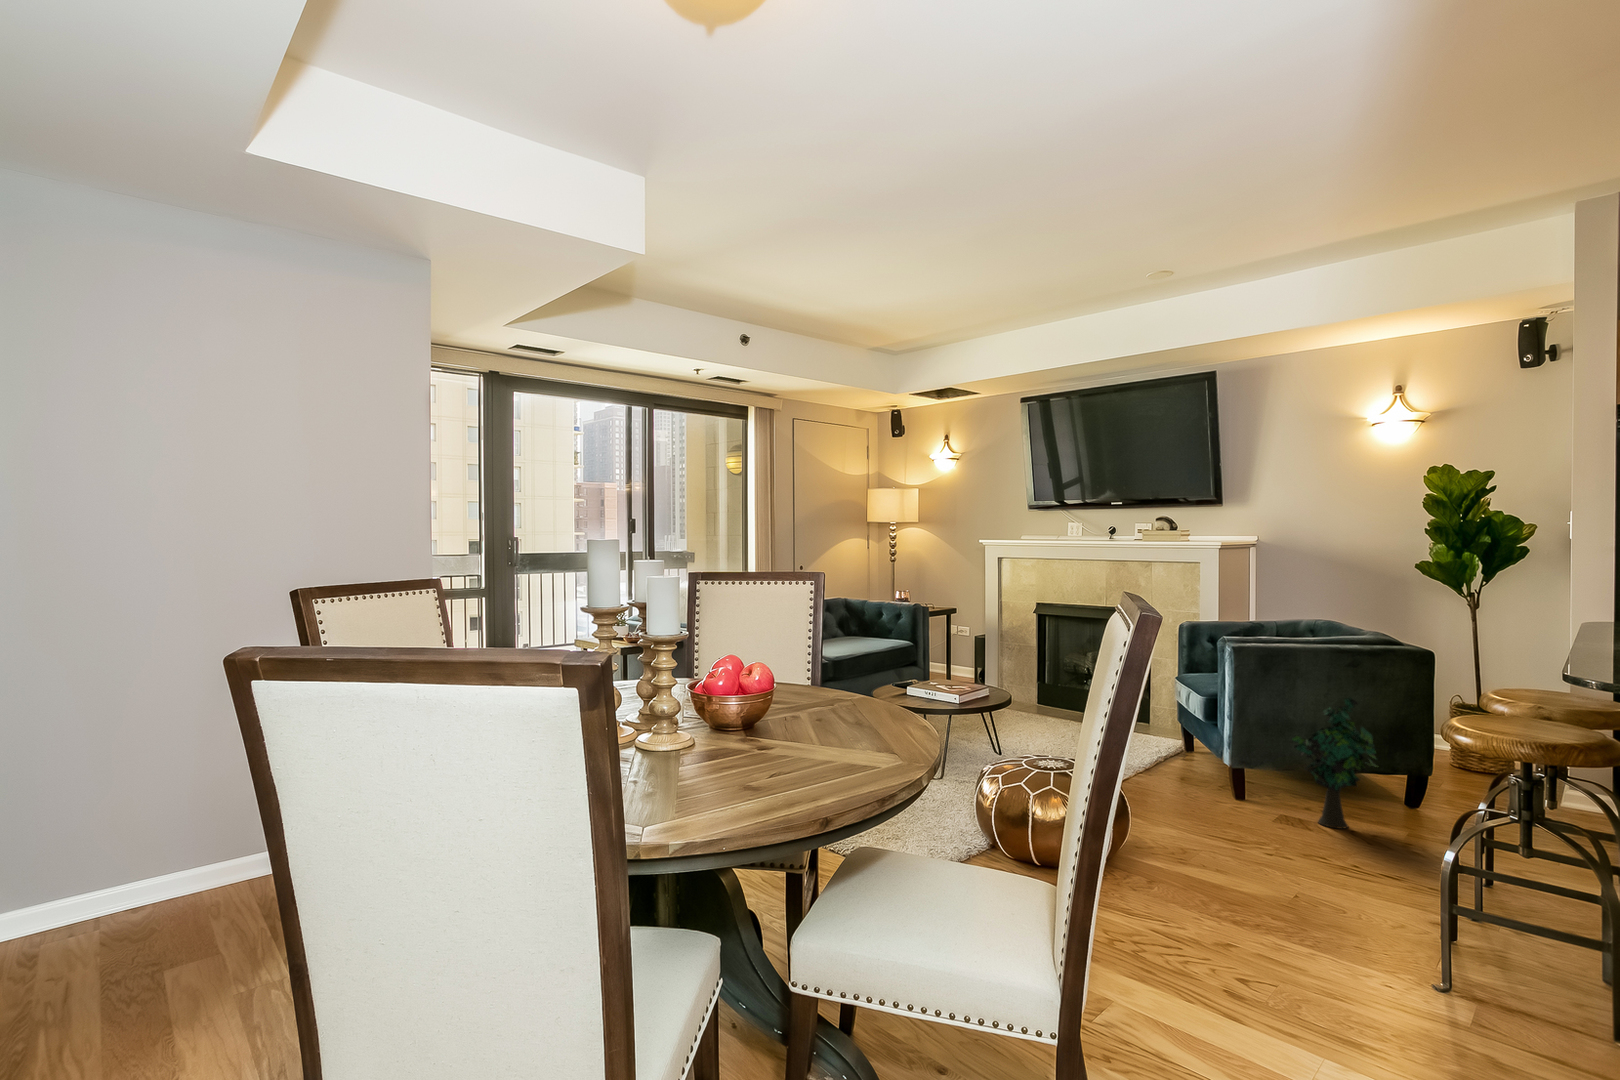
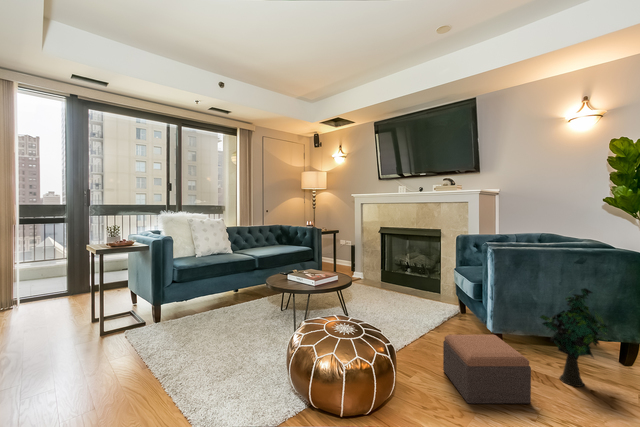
footstool: none [1157,762,1270,841] -> present [443,335,531,404]

